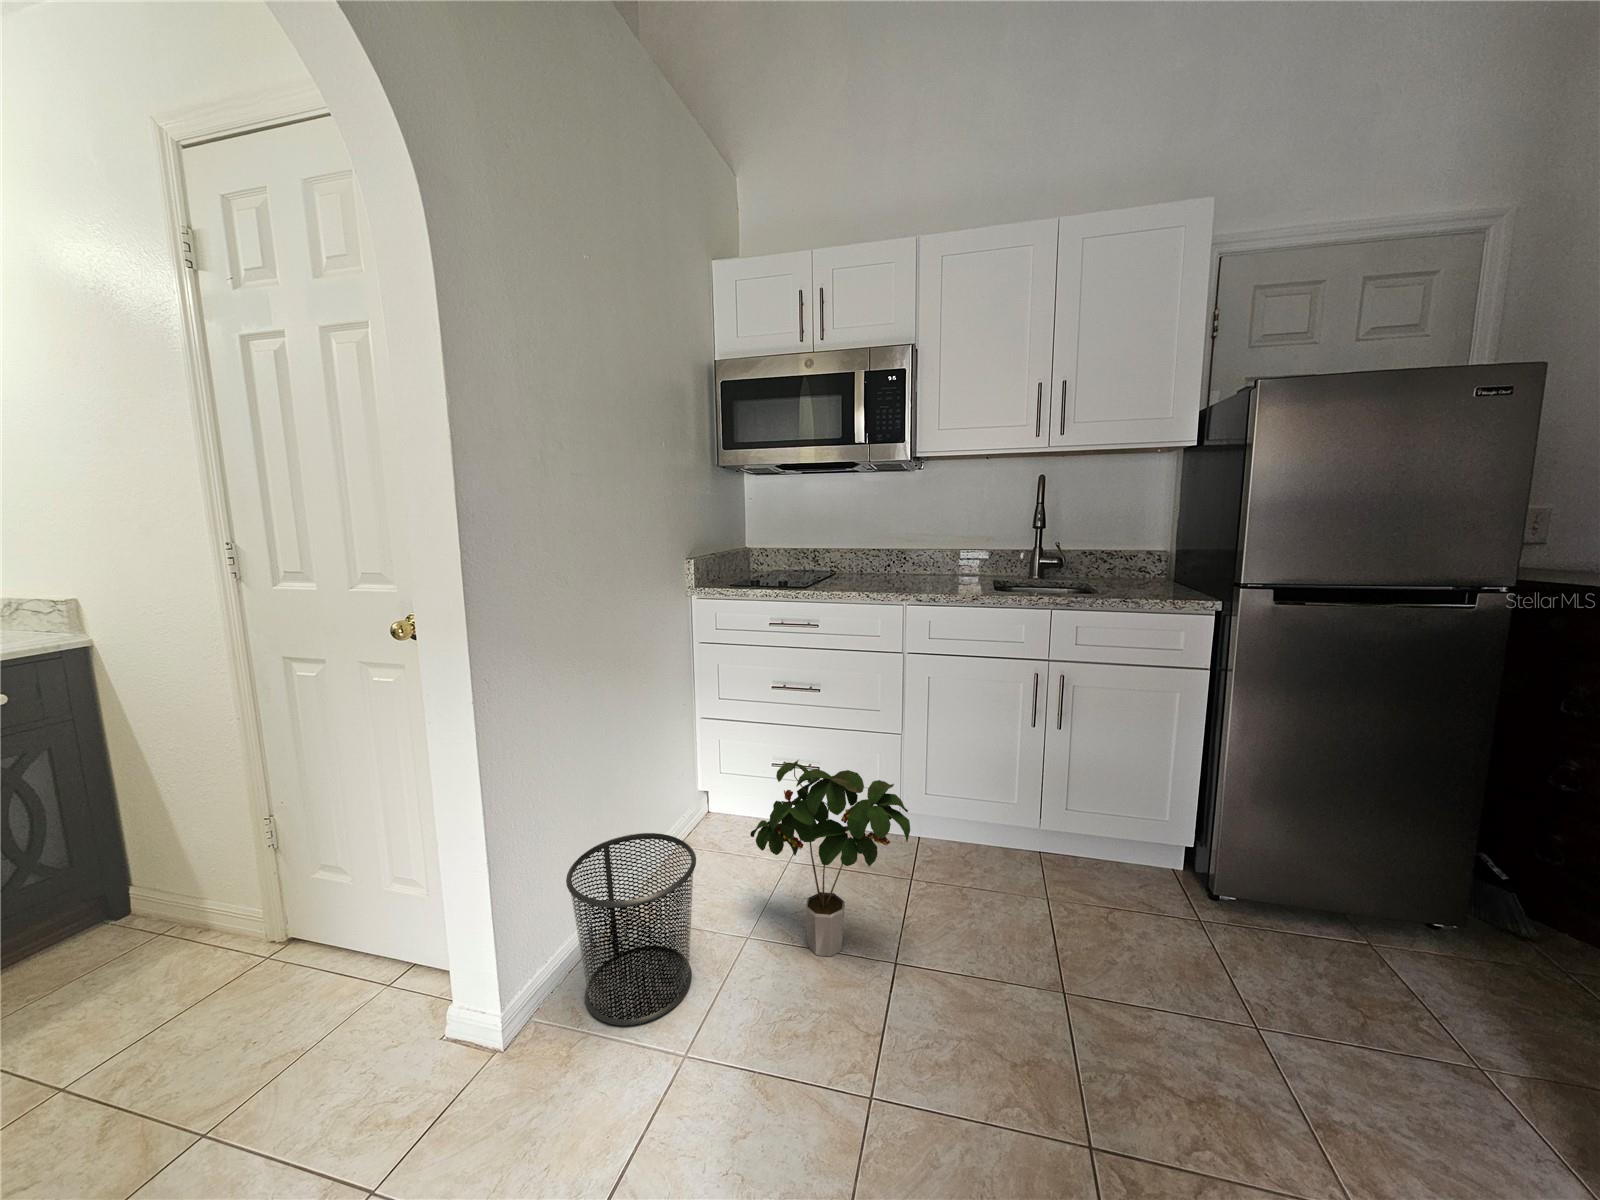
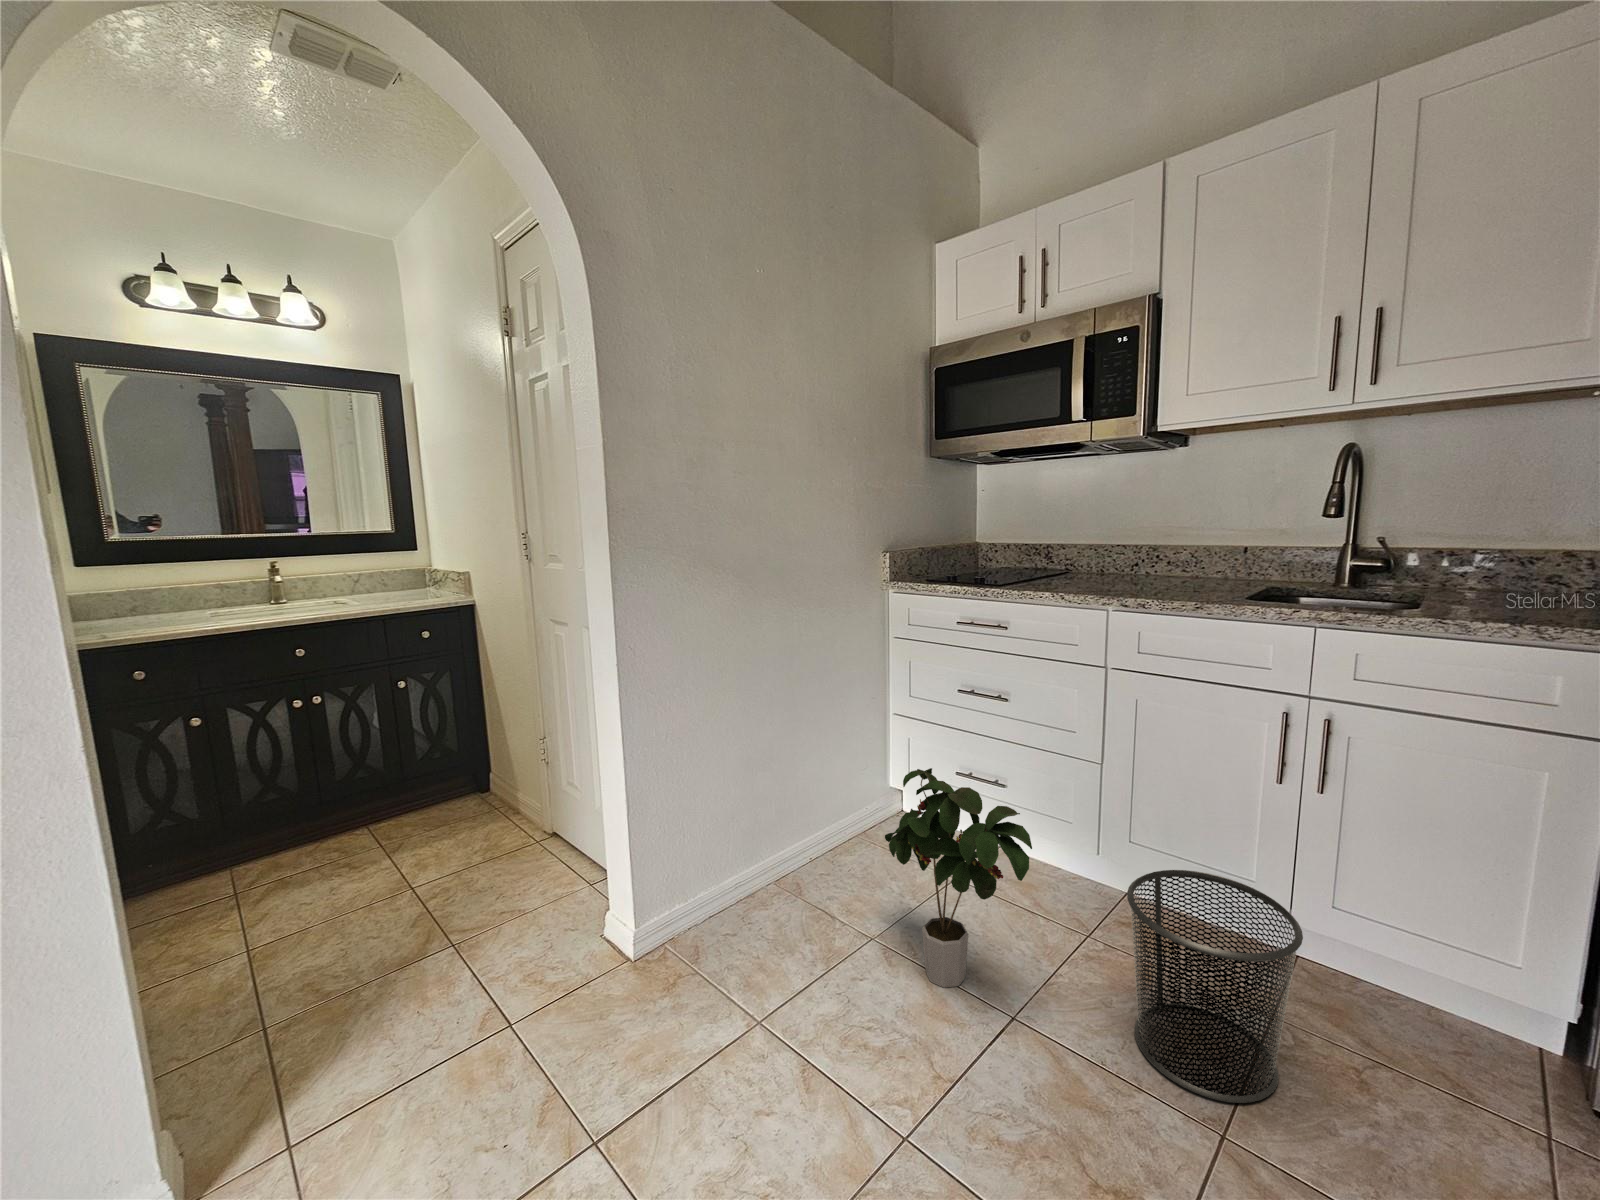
waste bin: present [566,833,696,1025] -> present [1127,870,1303,1103]

